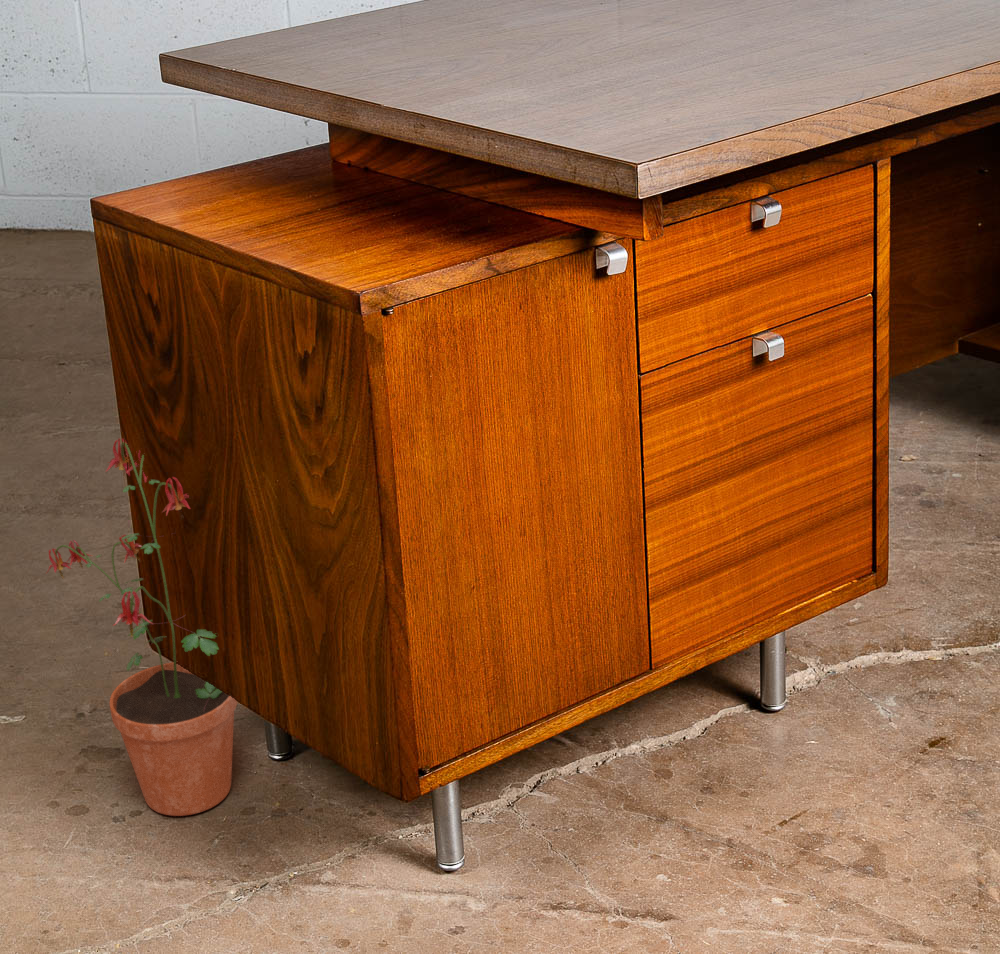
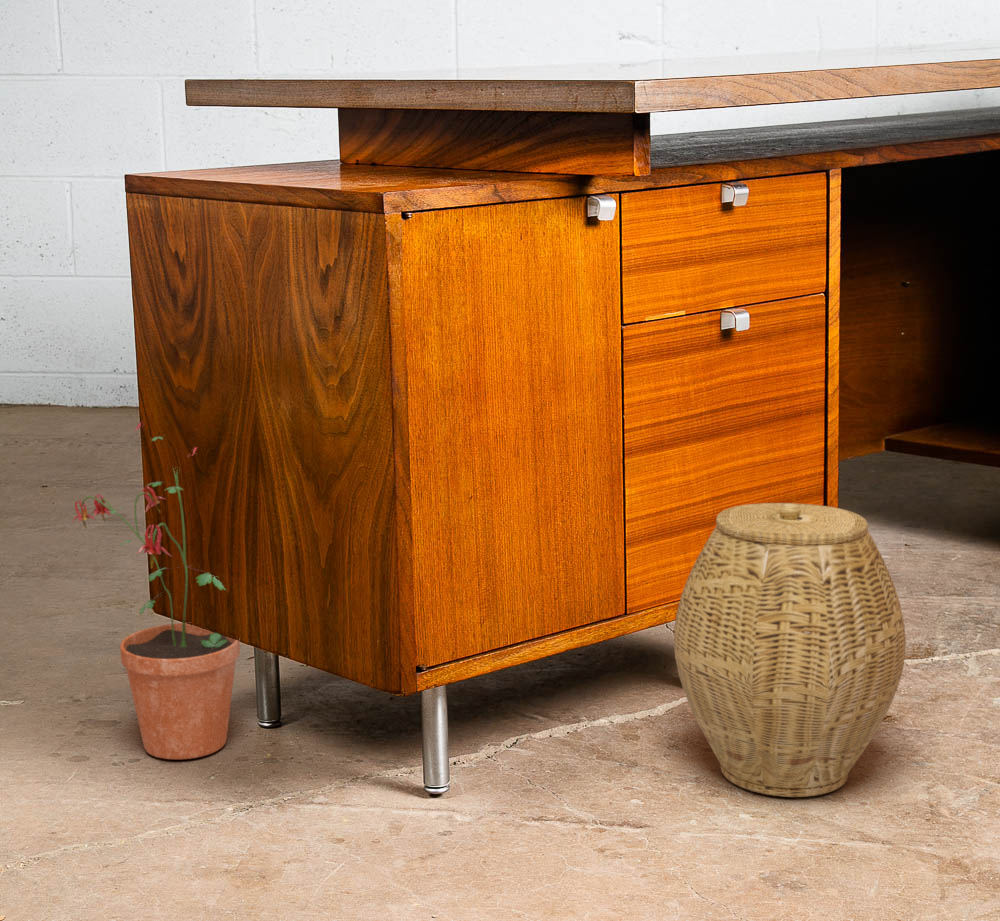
woven basket: none [704,541,959,867] -> present [674,503,906,797]

